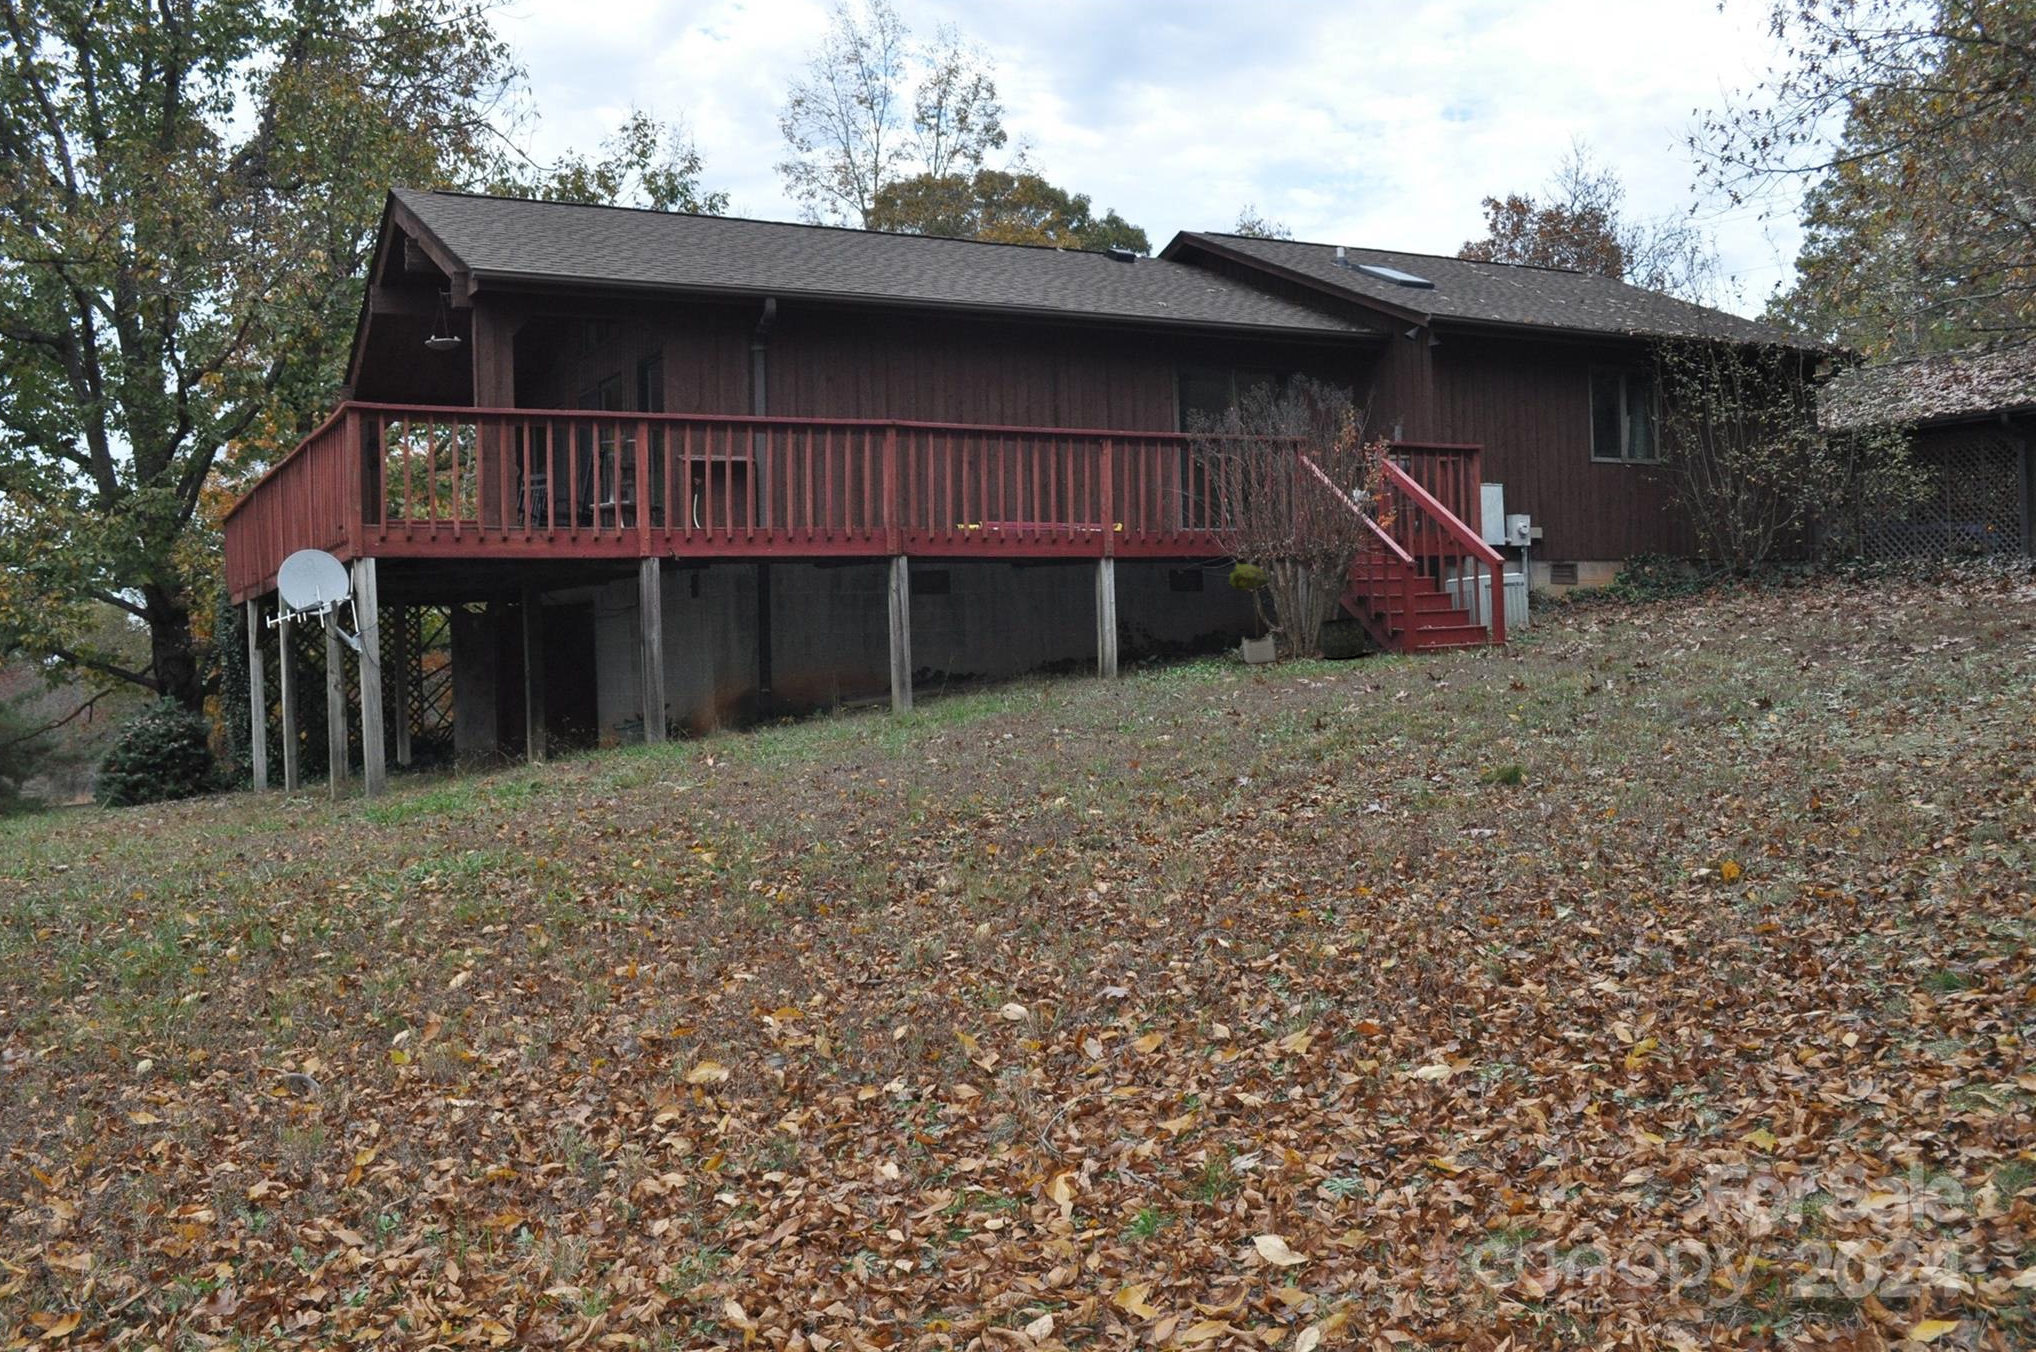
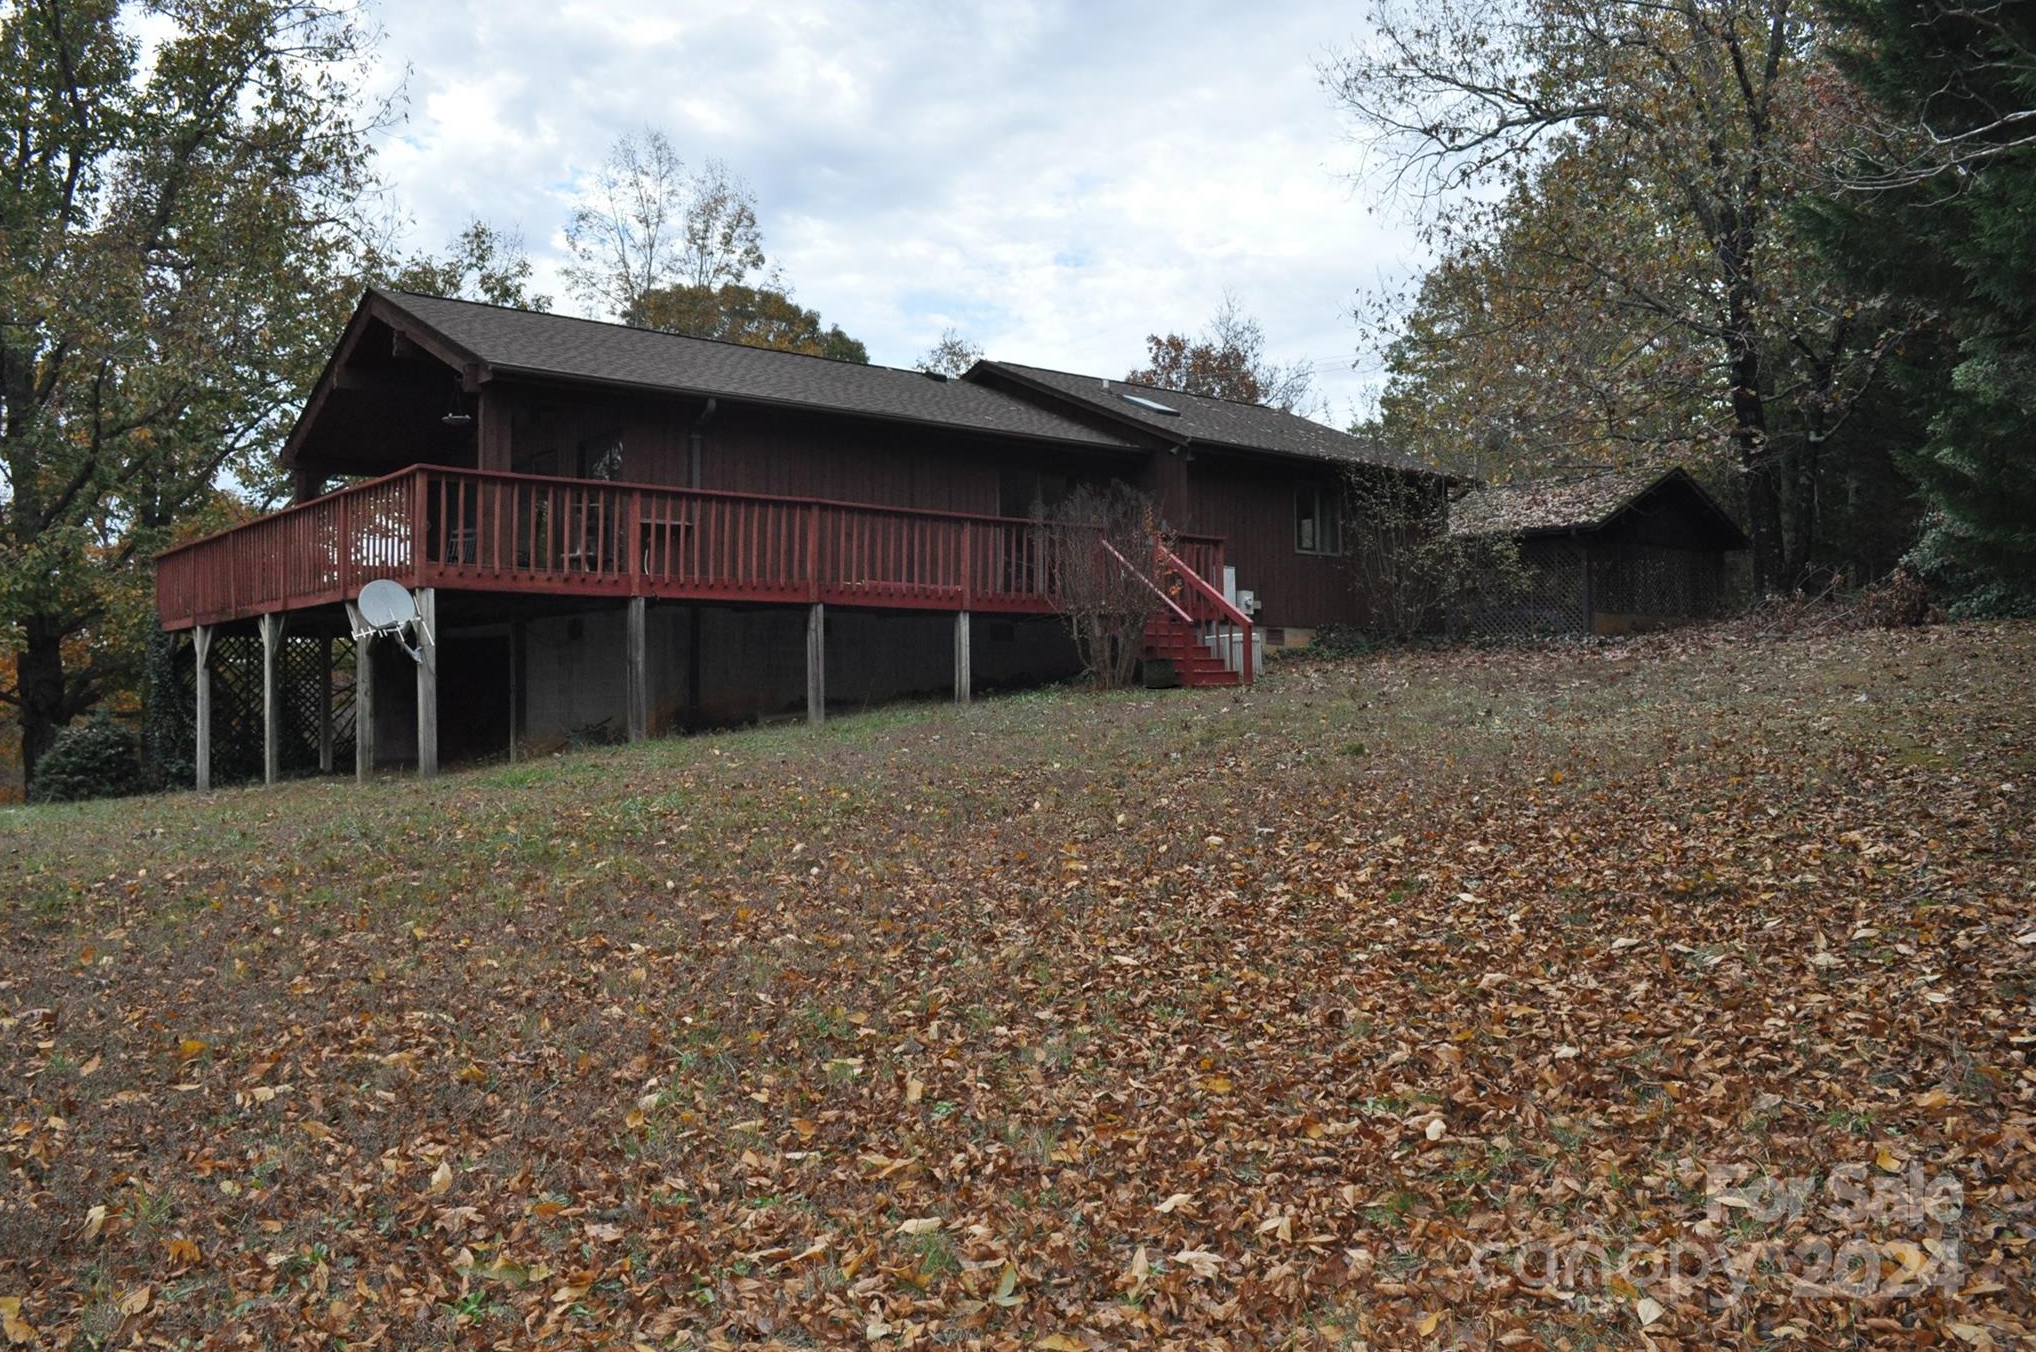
potted tree: present [1230,564,1276,664] -> none [1076,616,1110,692]

